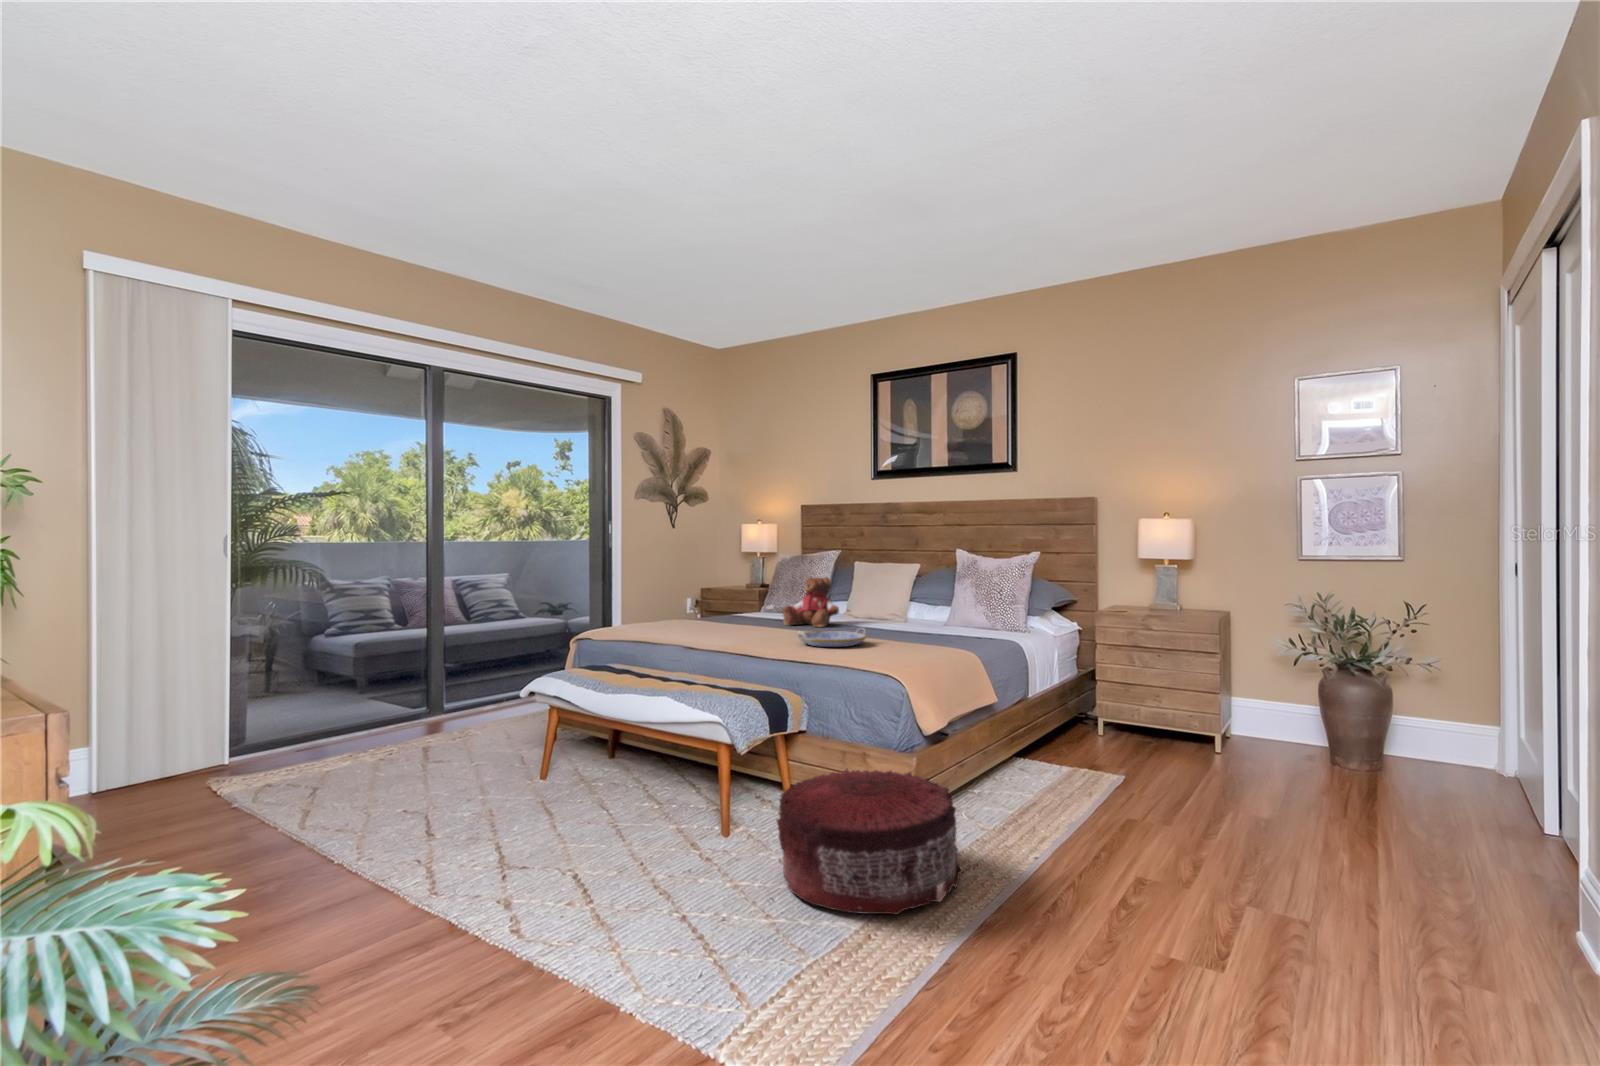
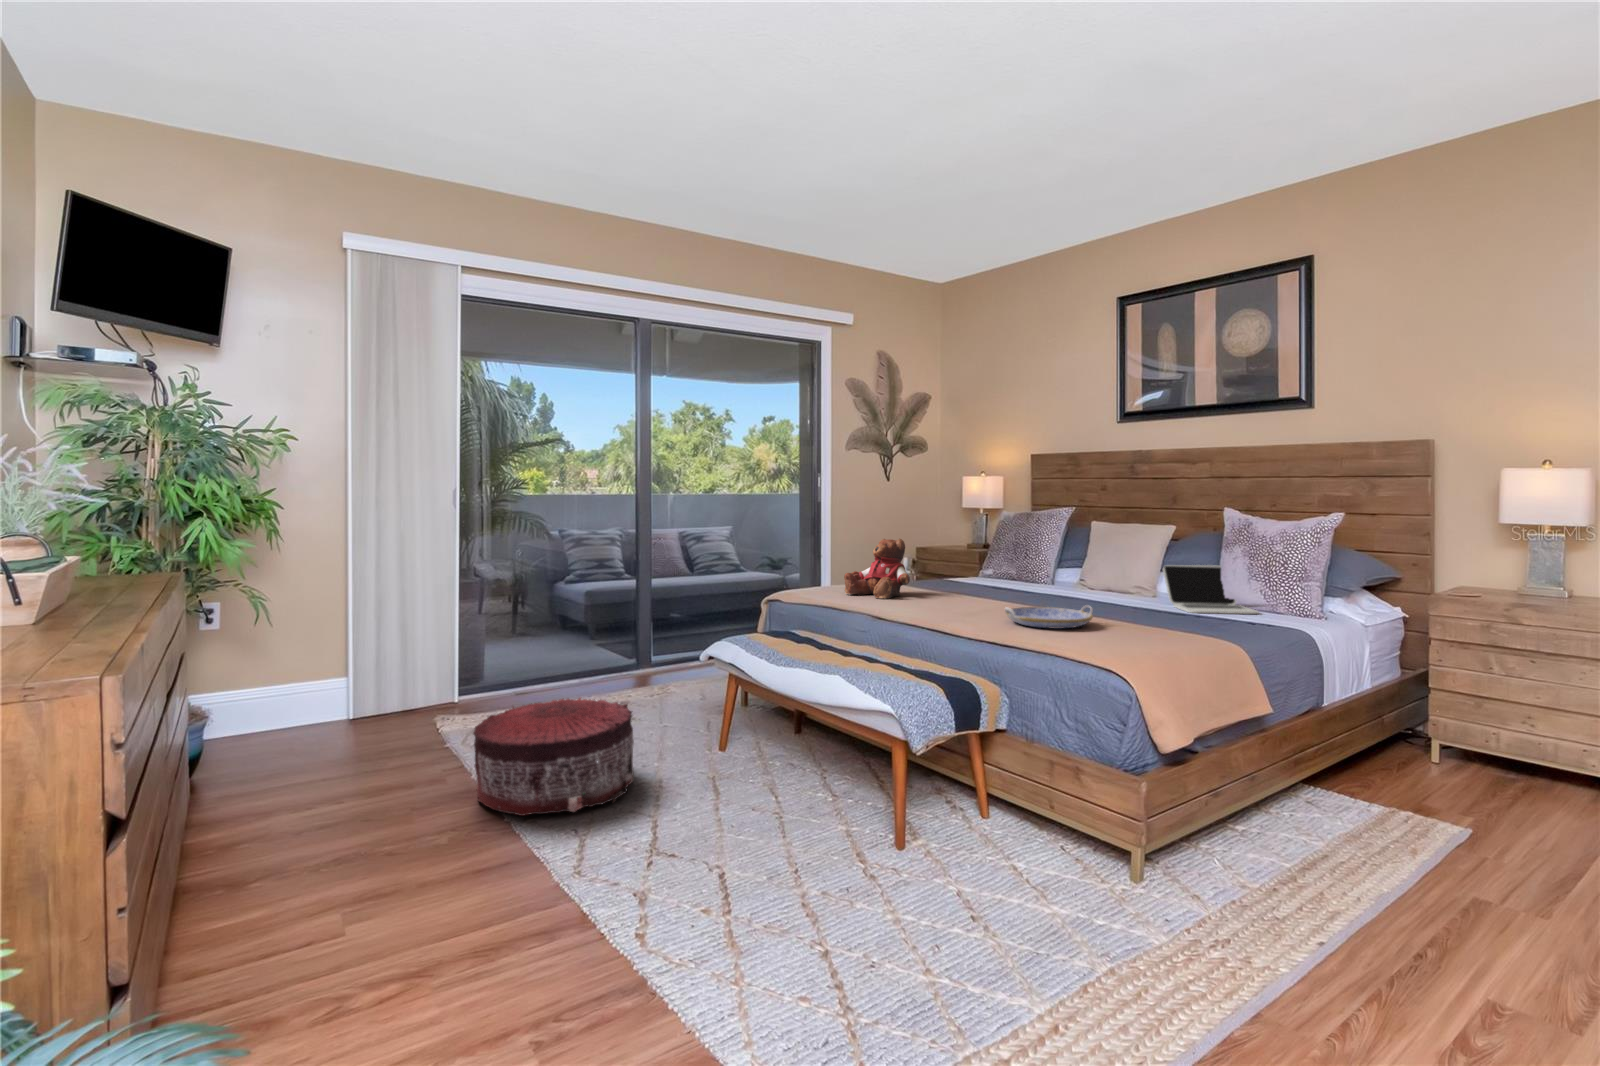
teddy bear: present [782,577,839,627] -> present [844,539,910,599]
laptop: none [913,594,984,632] -> present [1163,565,1259,614]
pouf: present [777,769,963,914] -> present [473,698,634,816]

